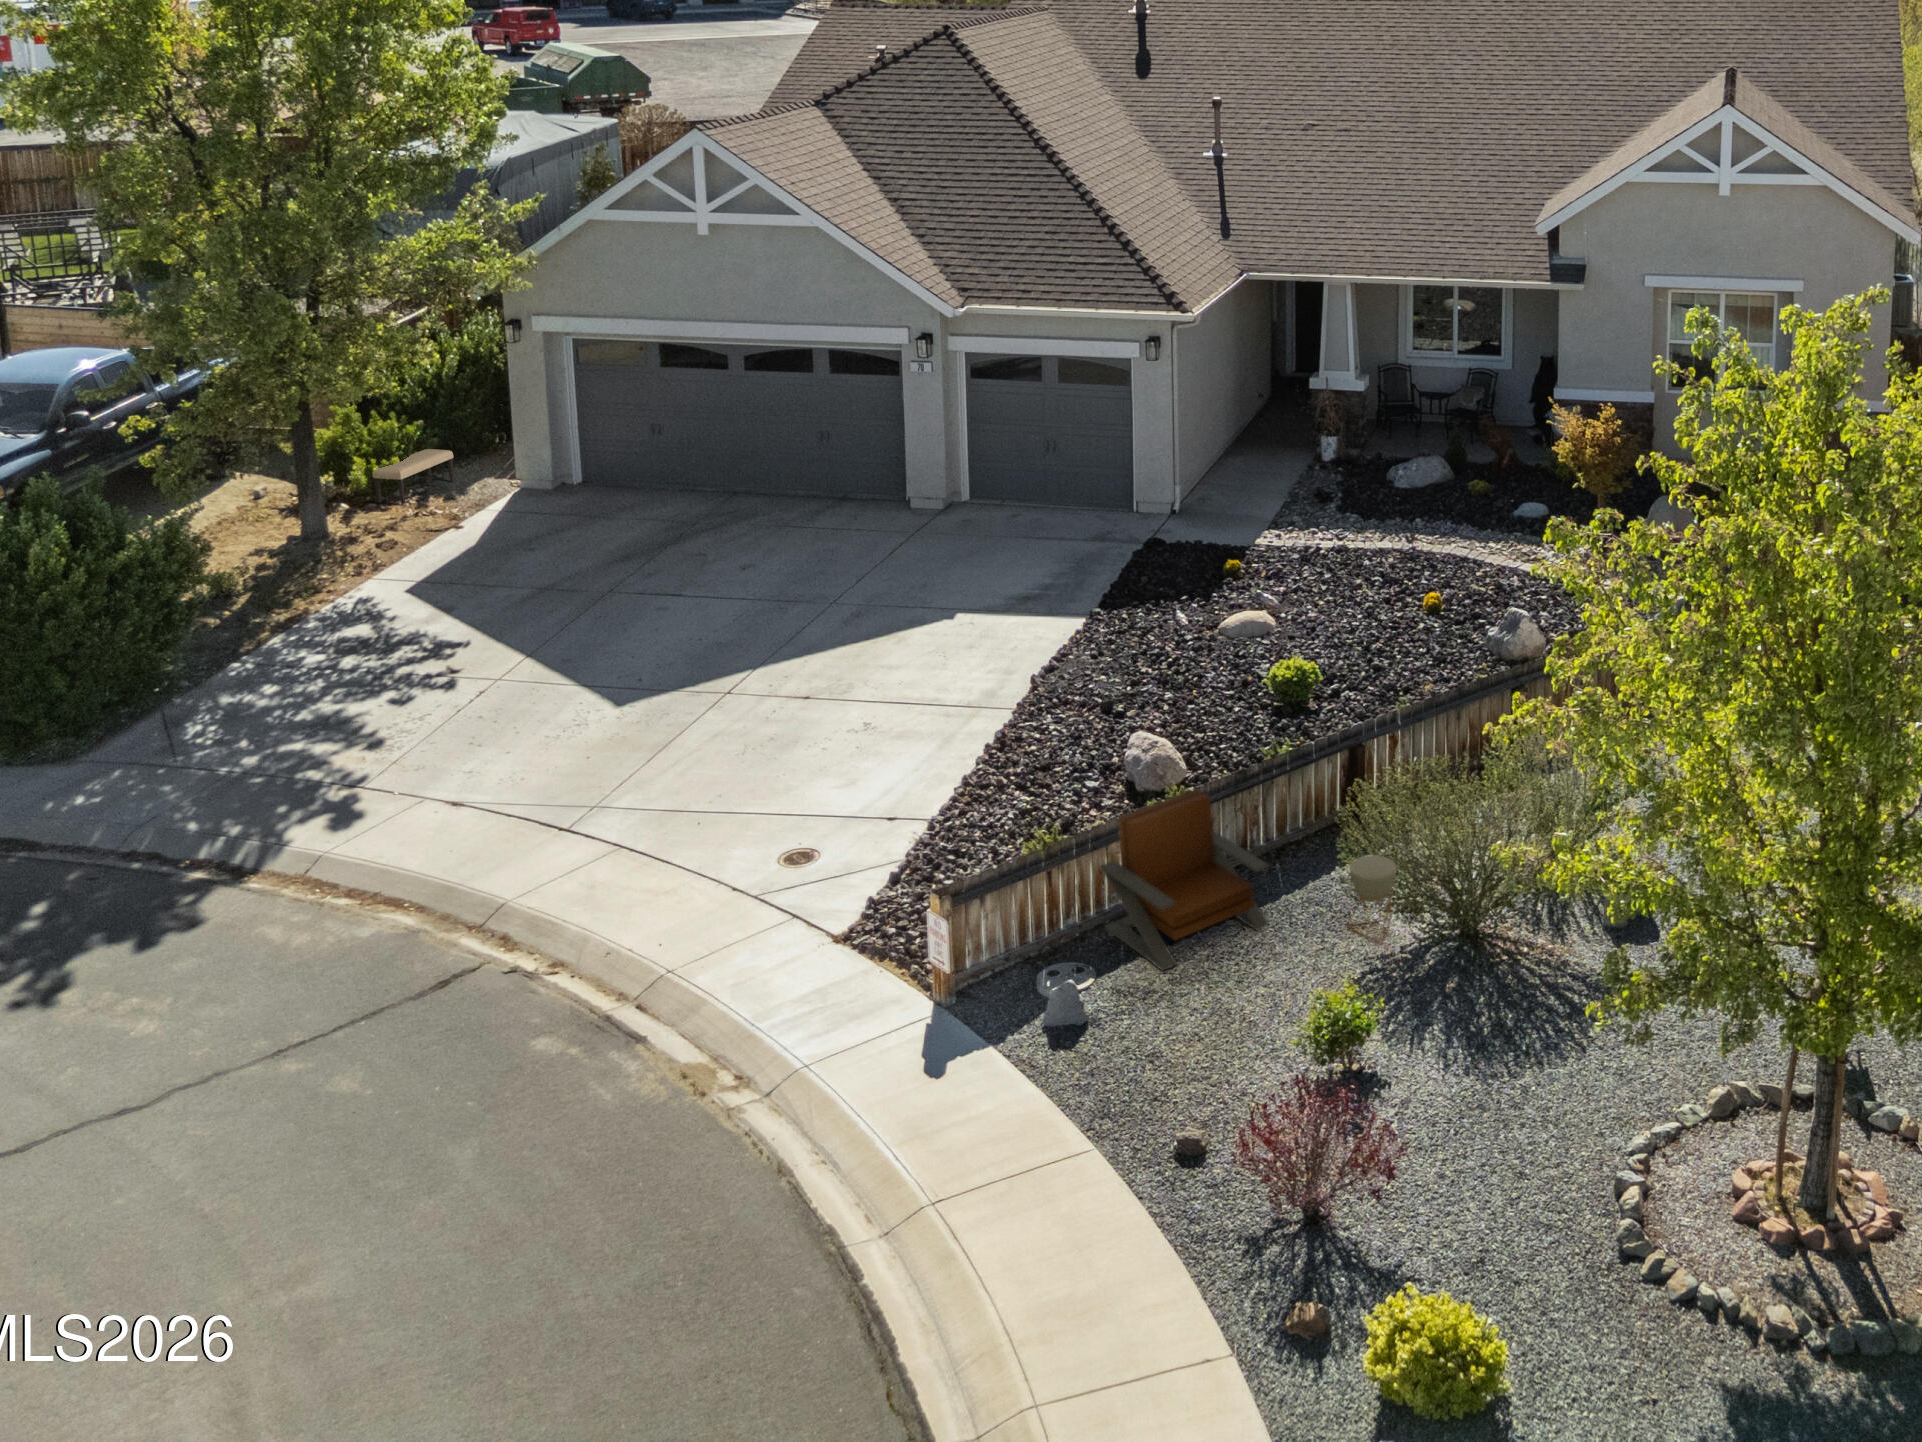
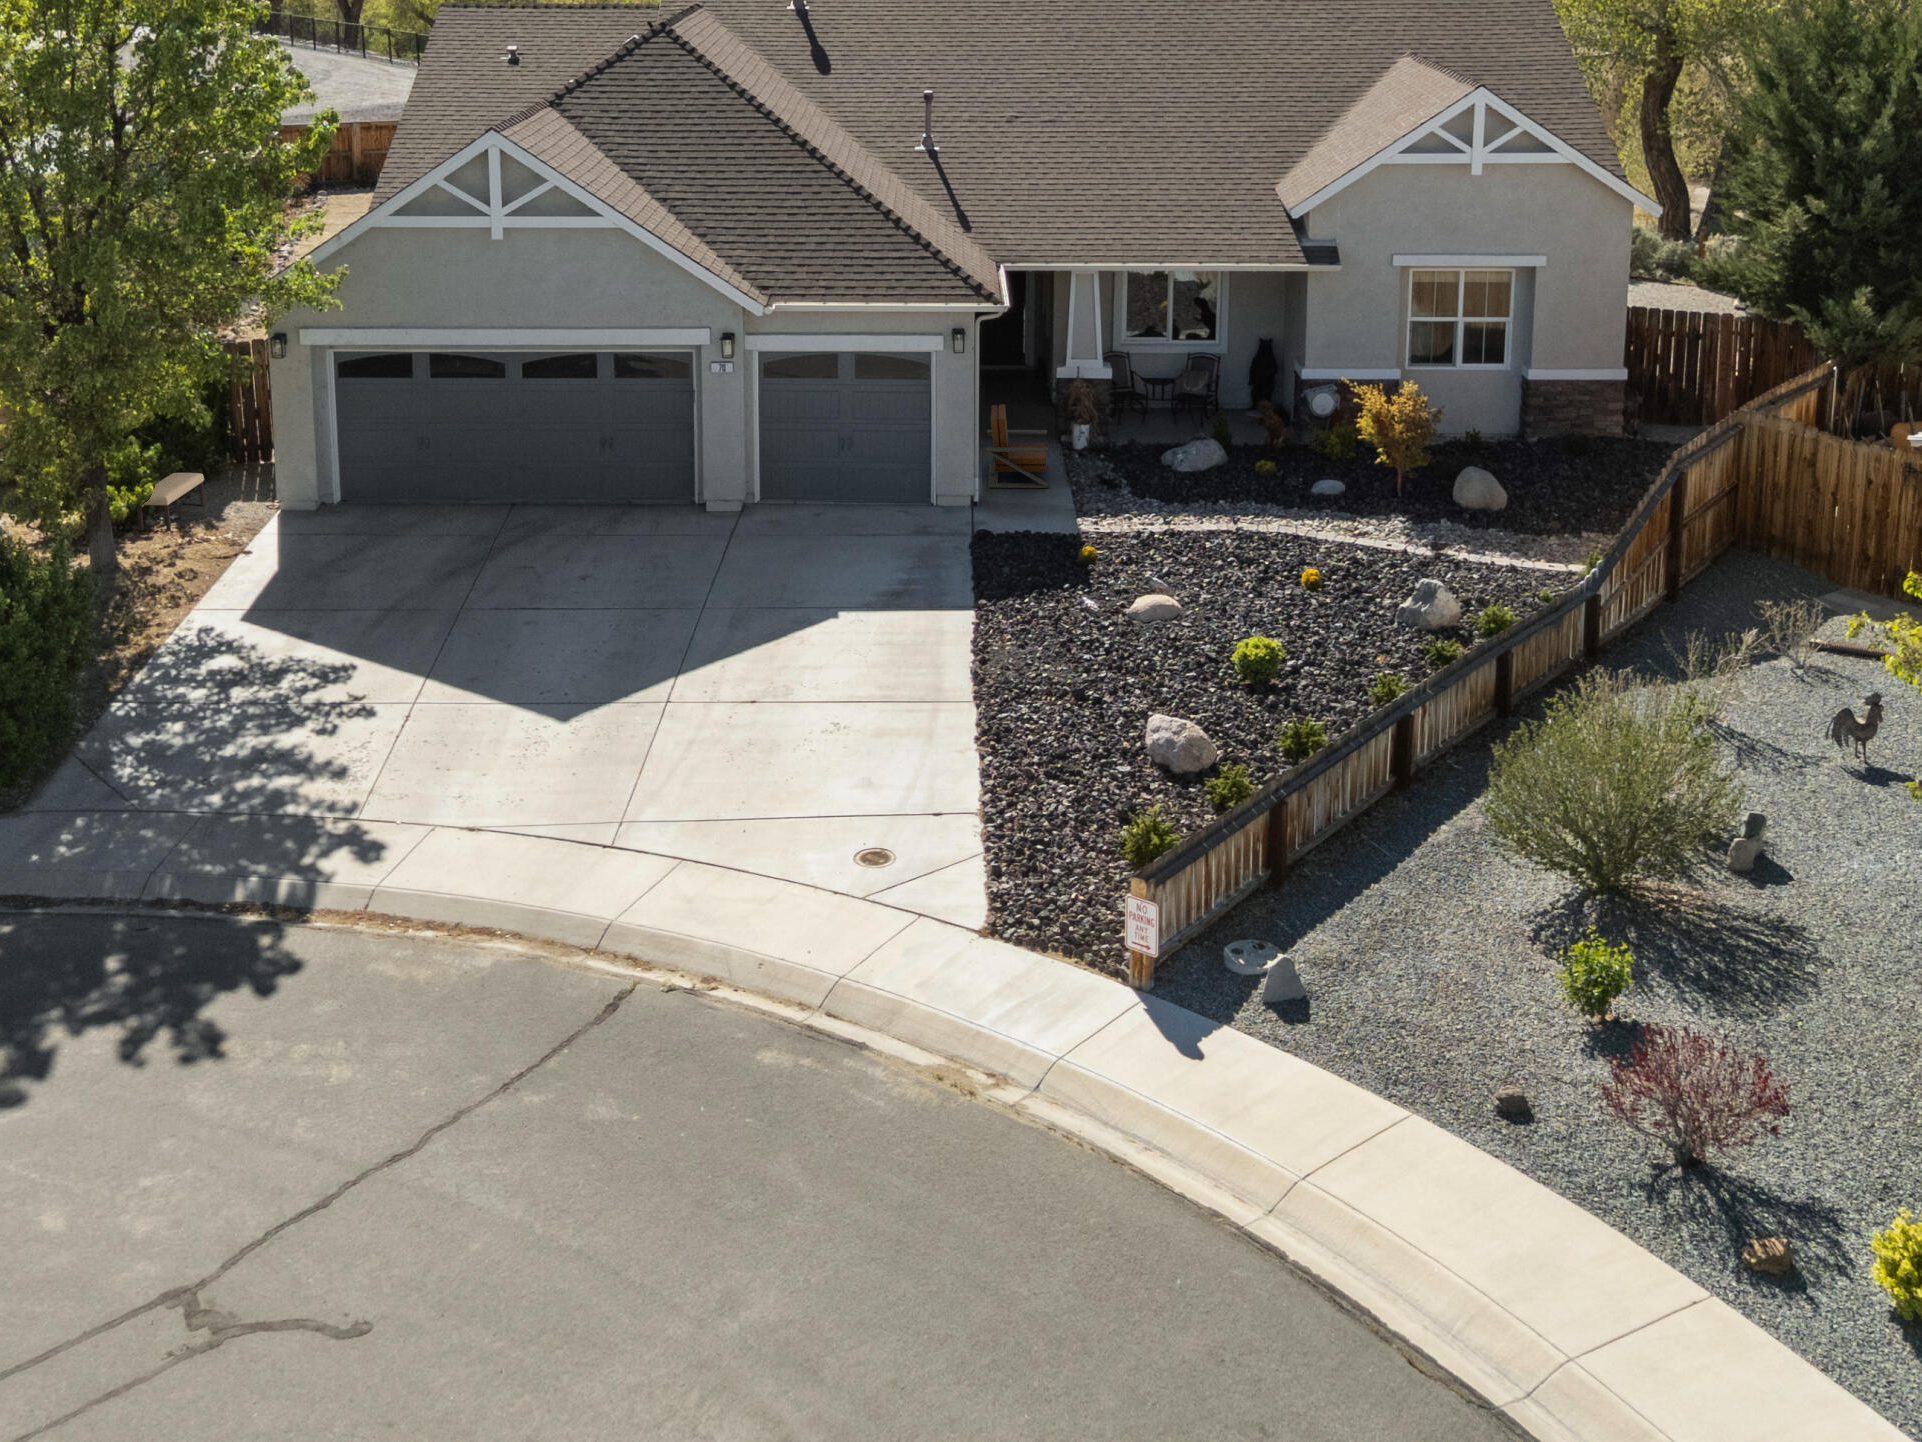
lounge chair: present [1101,790,1269,970] -> present [986,404,1048,488]
planter: present [1347,855,1397,943] -> none [1470,811,1525,895]

